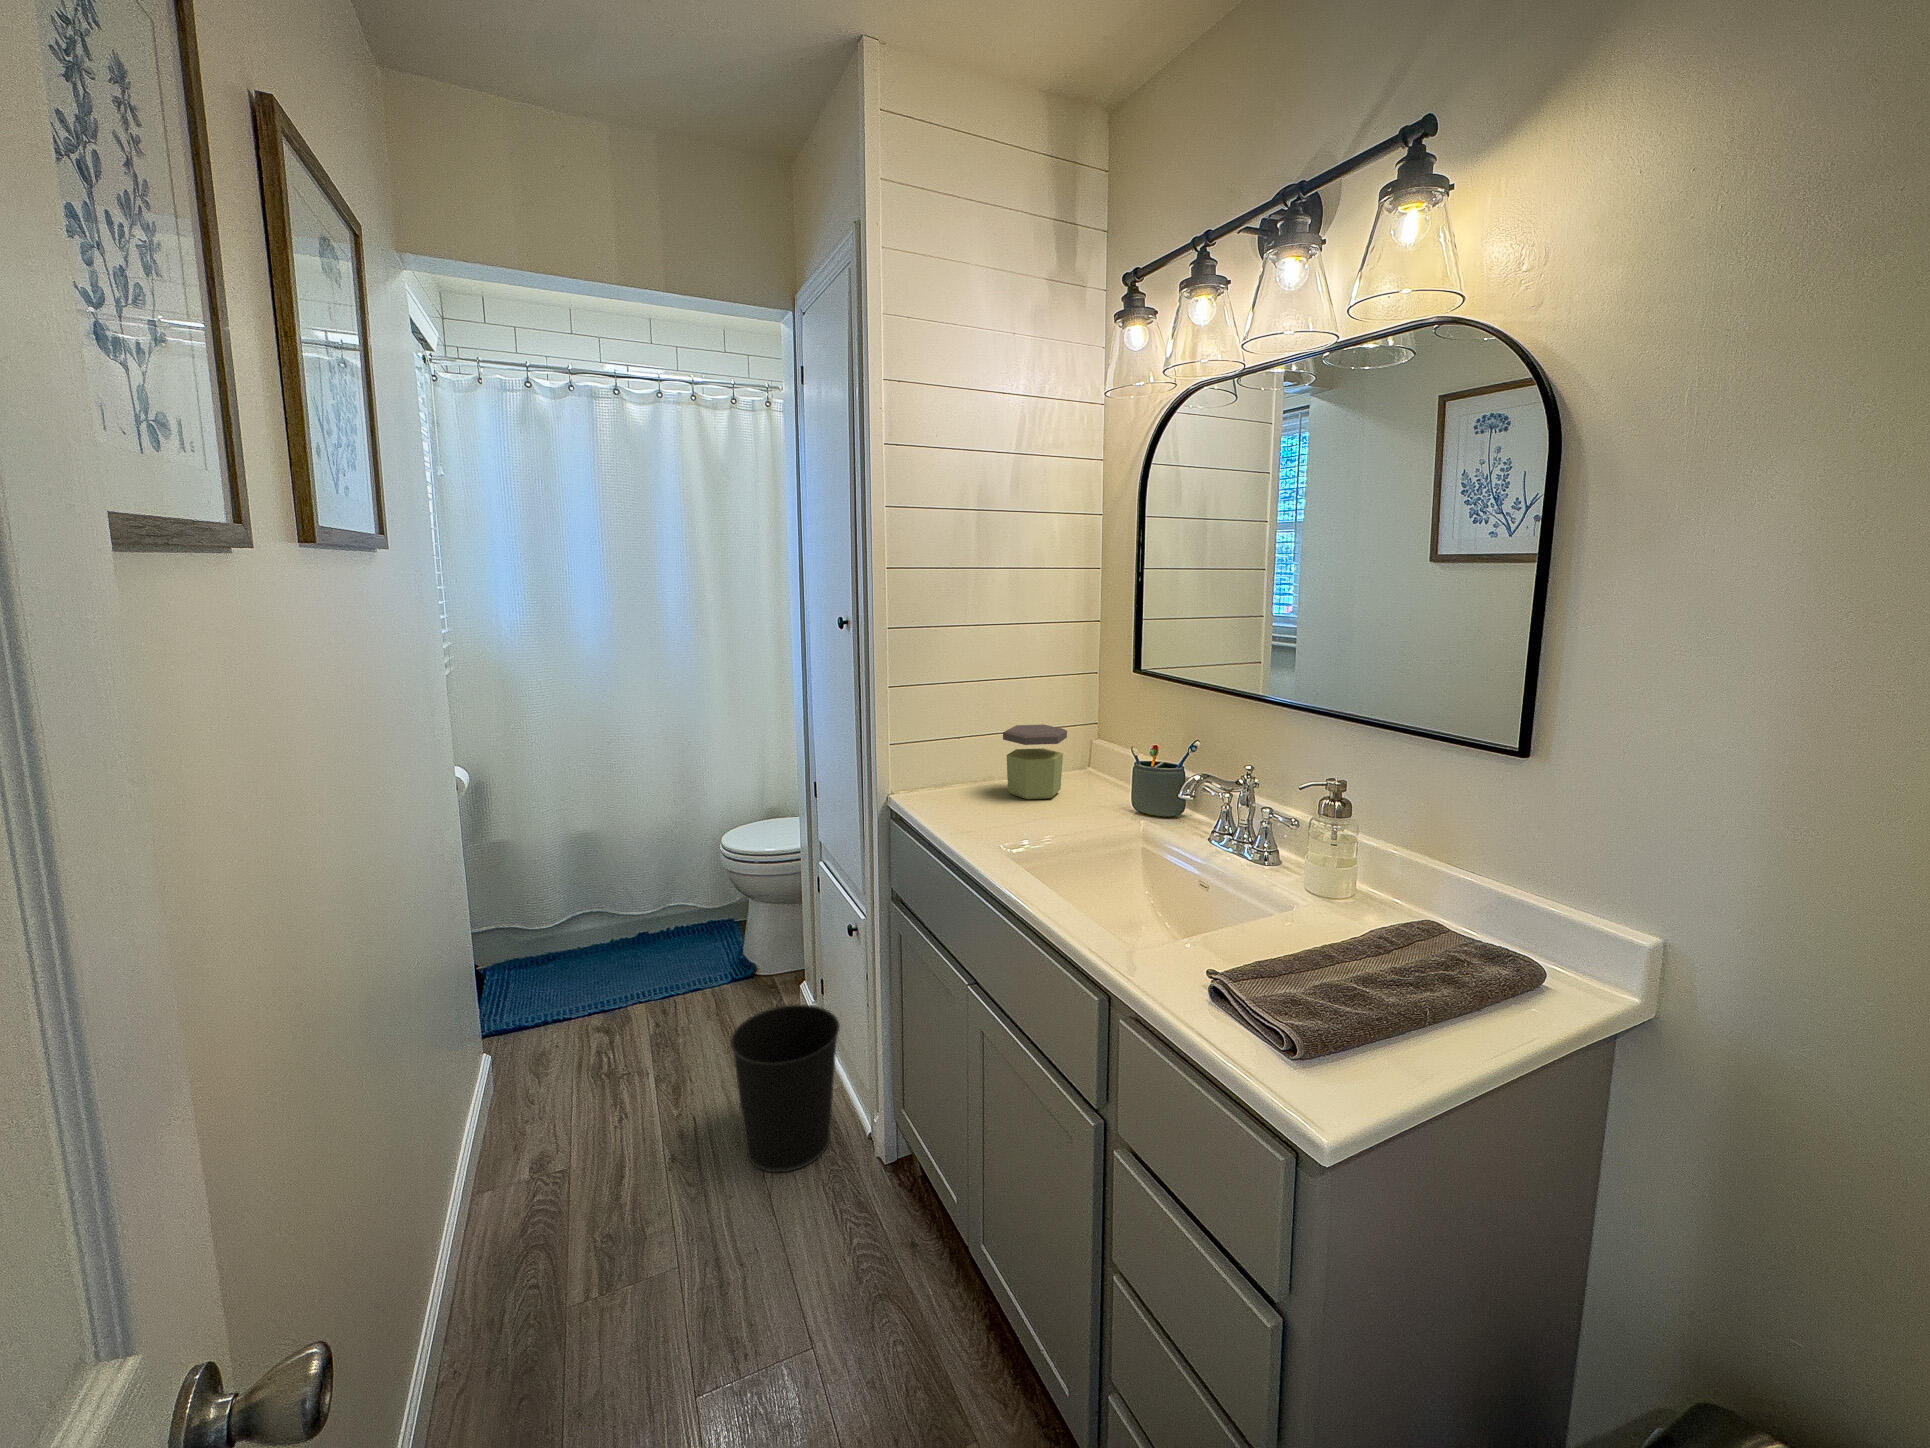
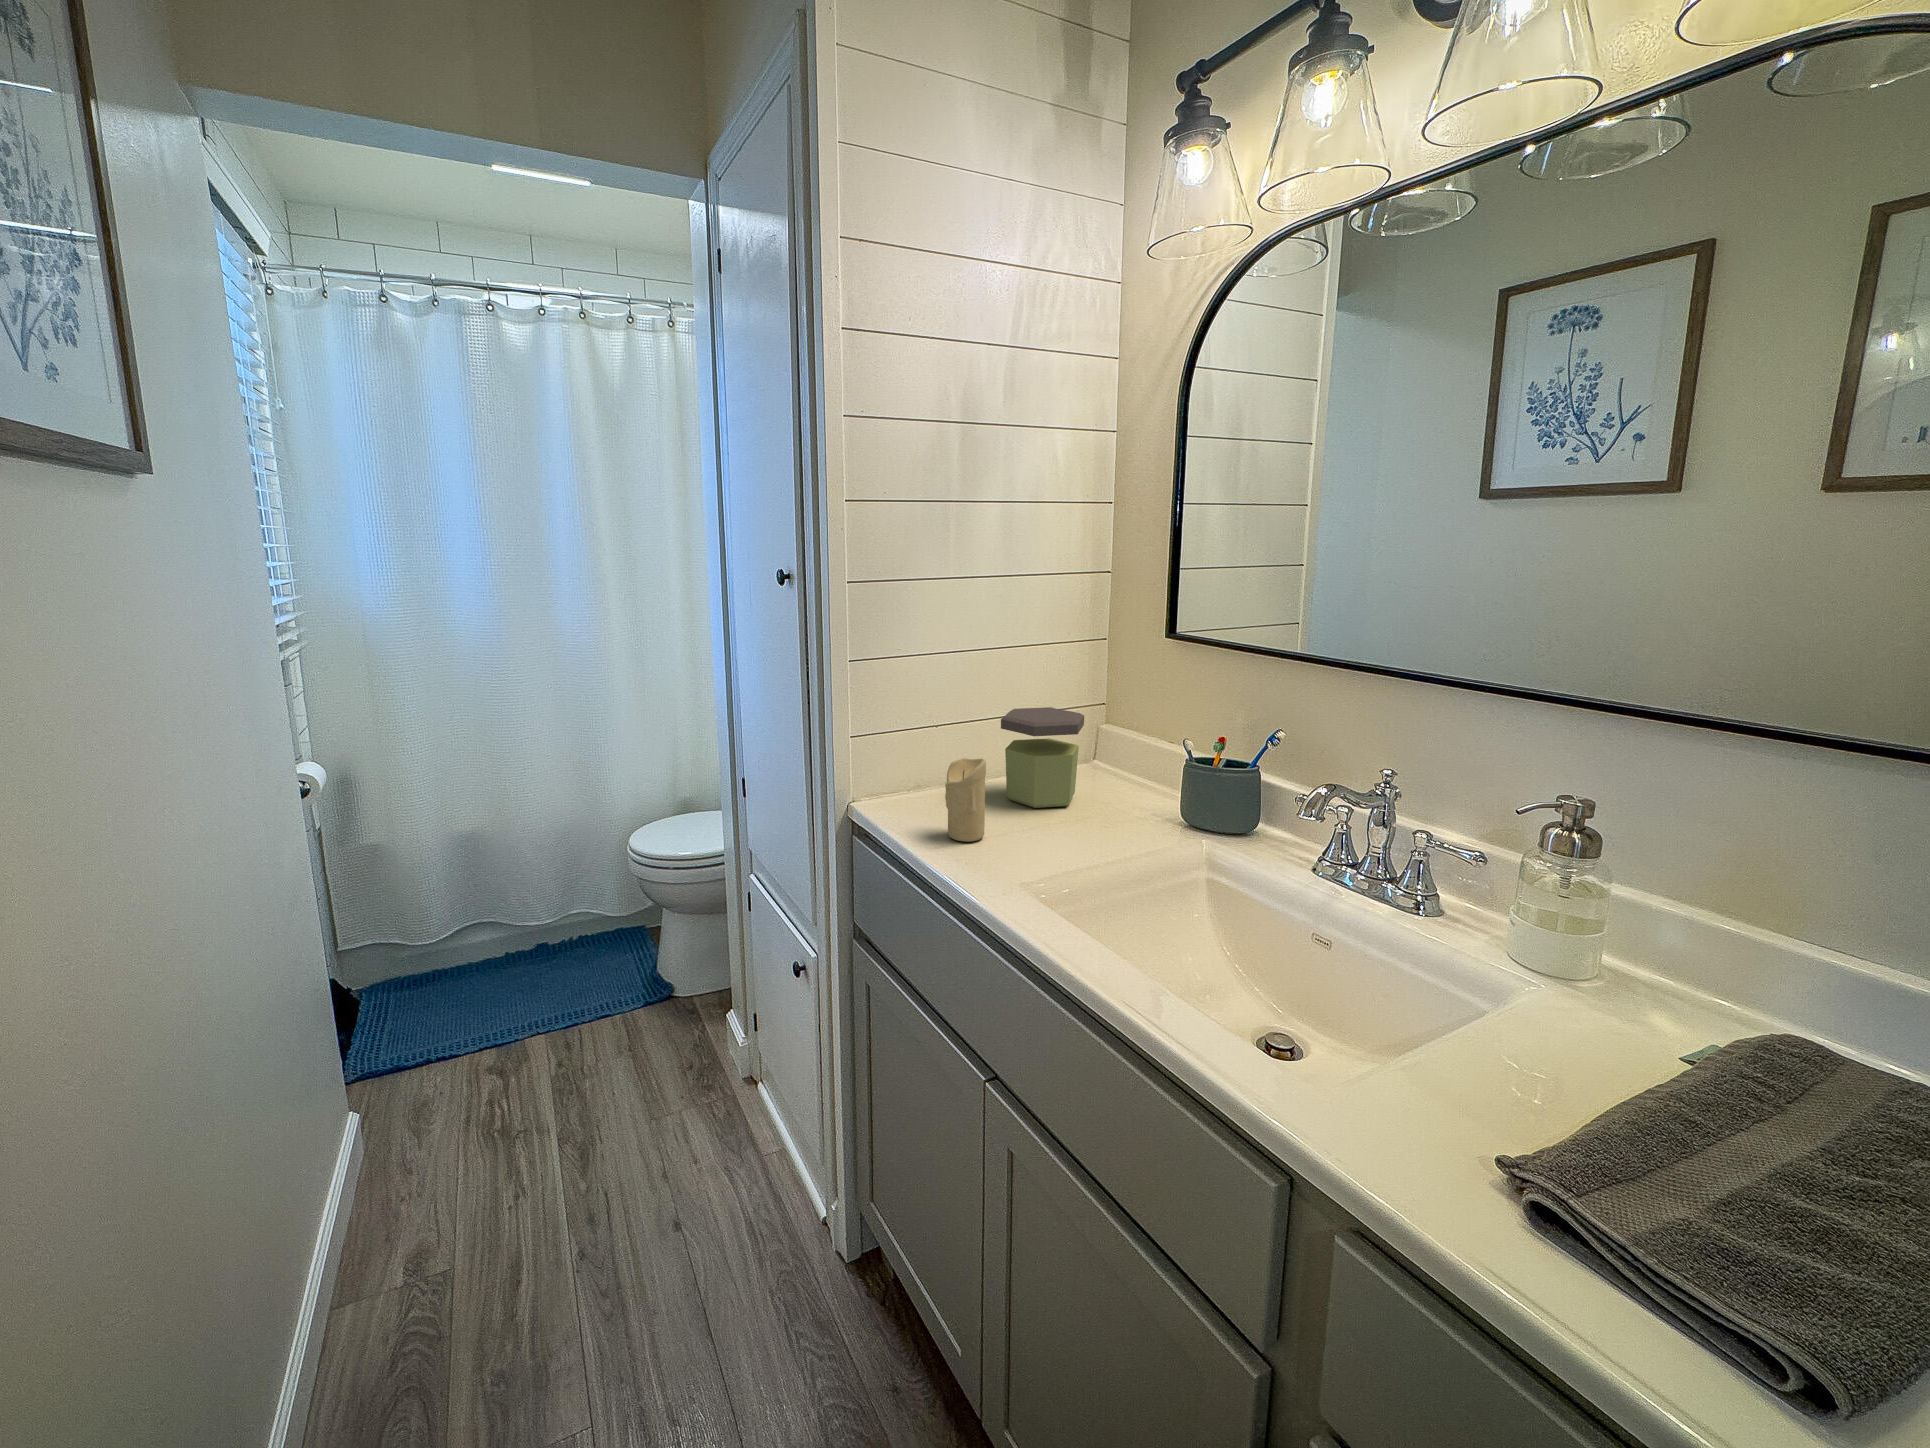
candle: none [952,759,983,820] -> present [945,758,986,842]
wastebasket: present [730,1005,840,1172] -> none [649,1057,786,1276]

